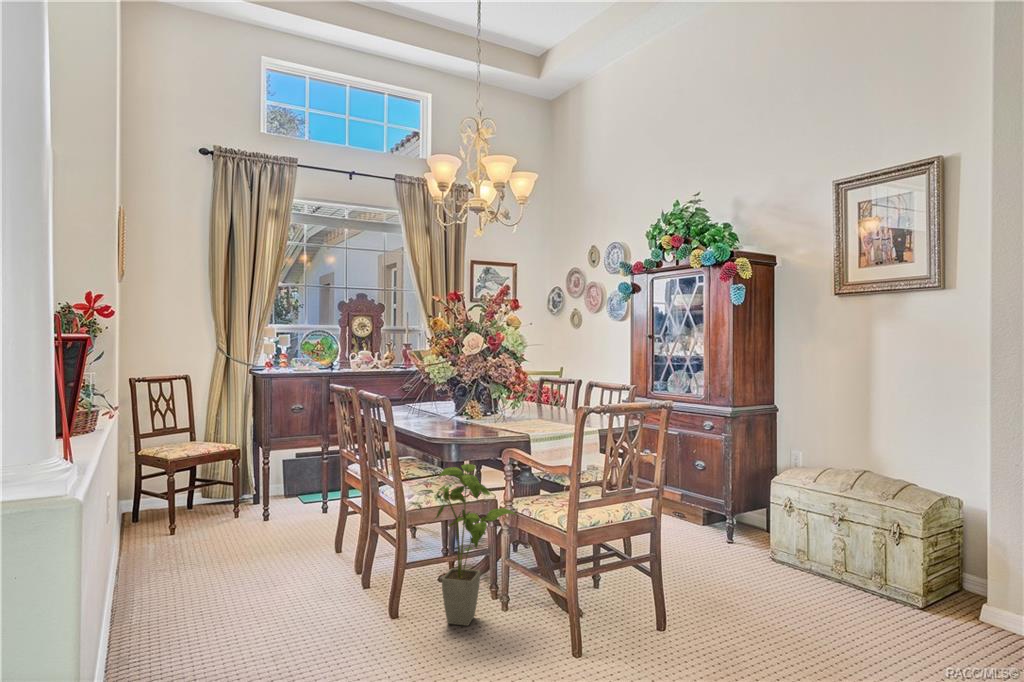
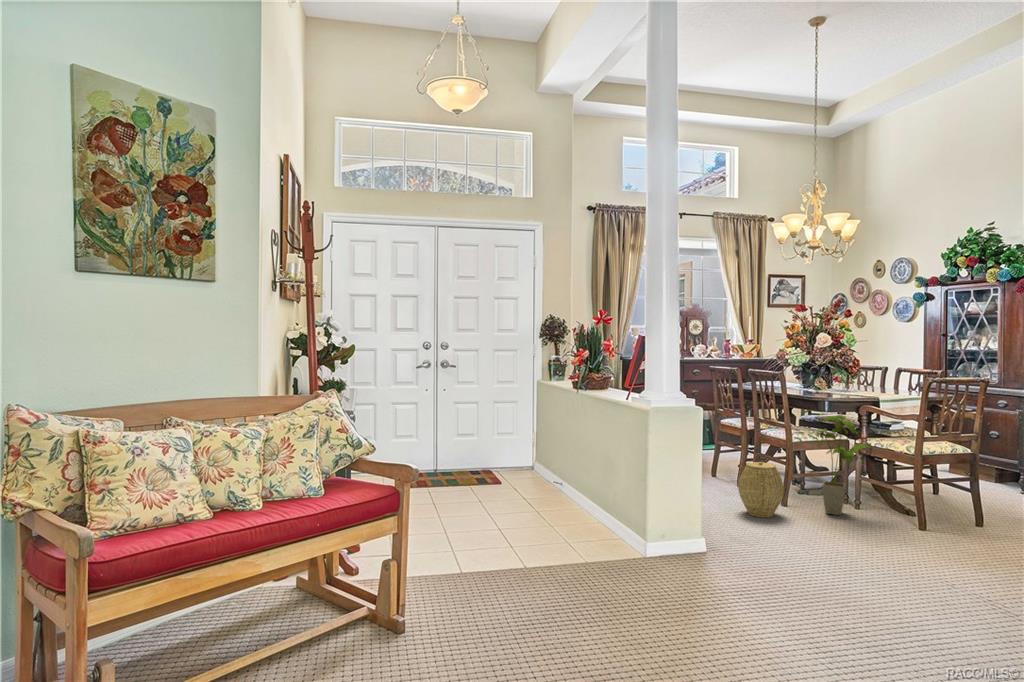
woven basket: none [300,549,375,649] -> present [738,462,784,517]

